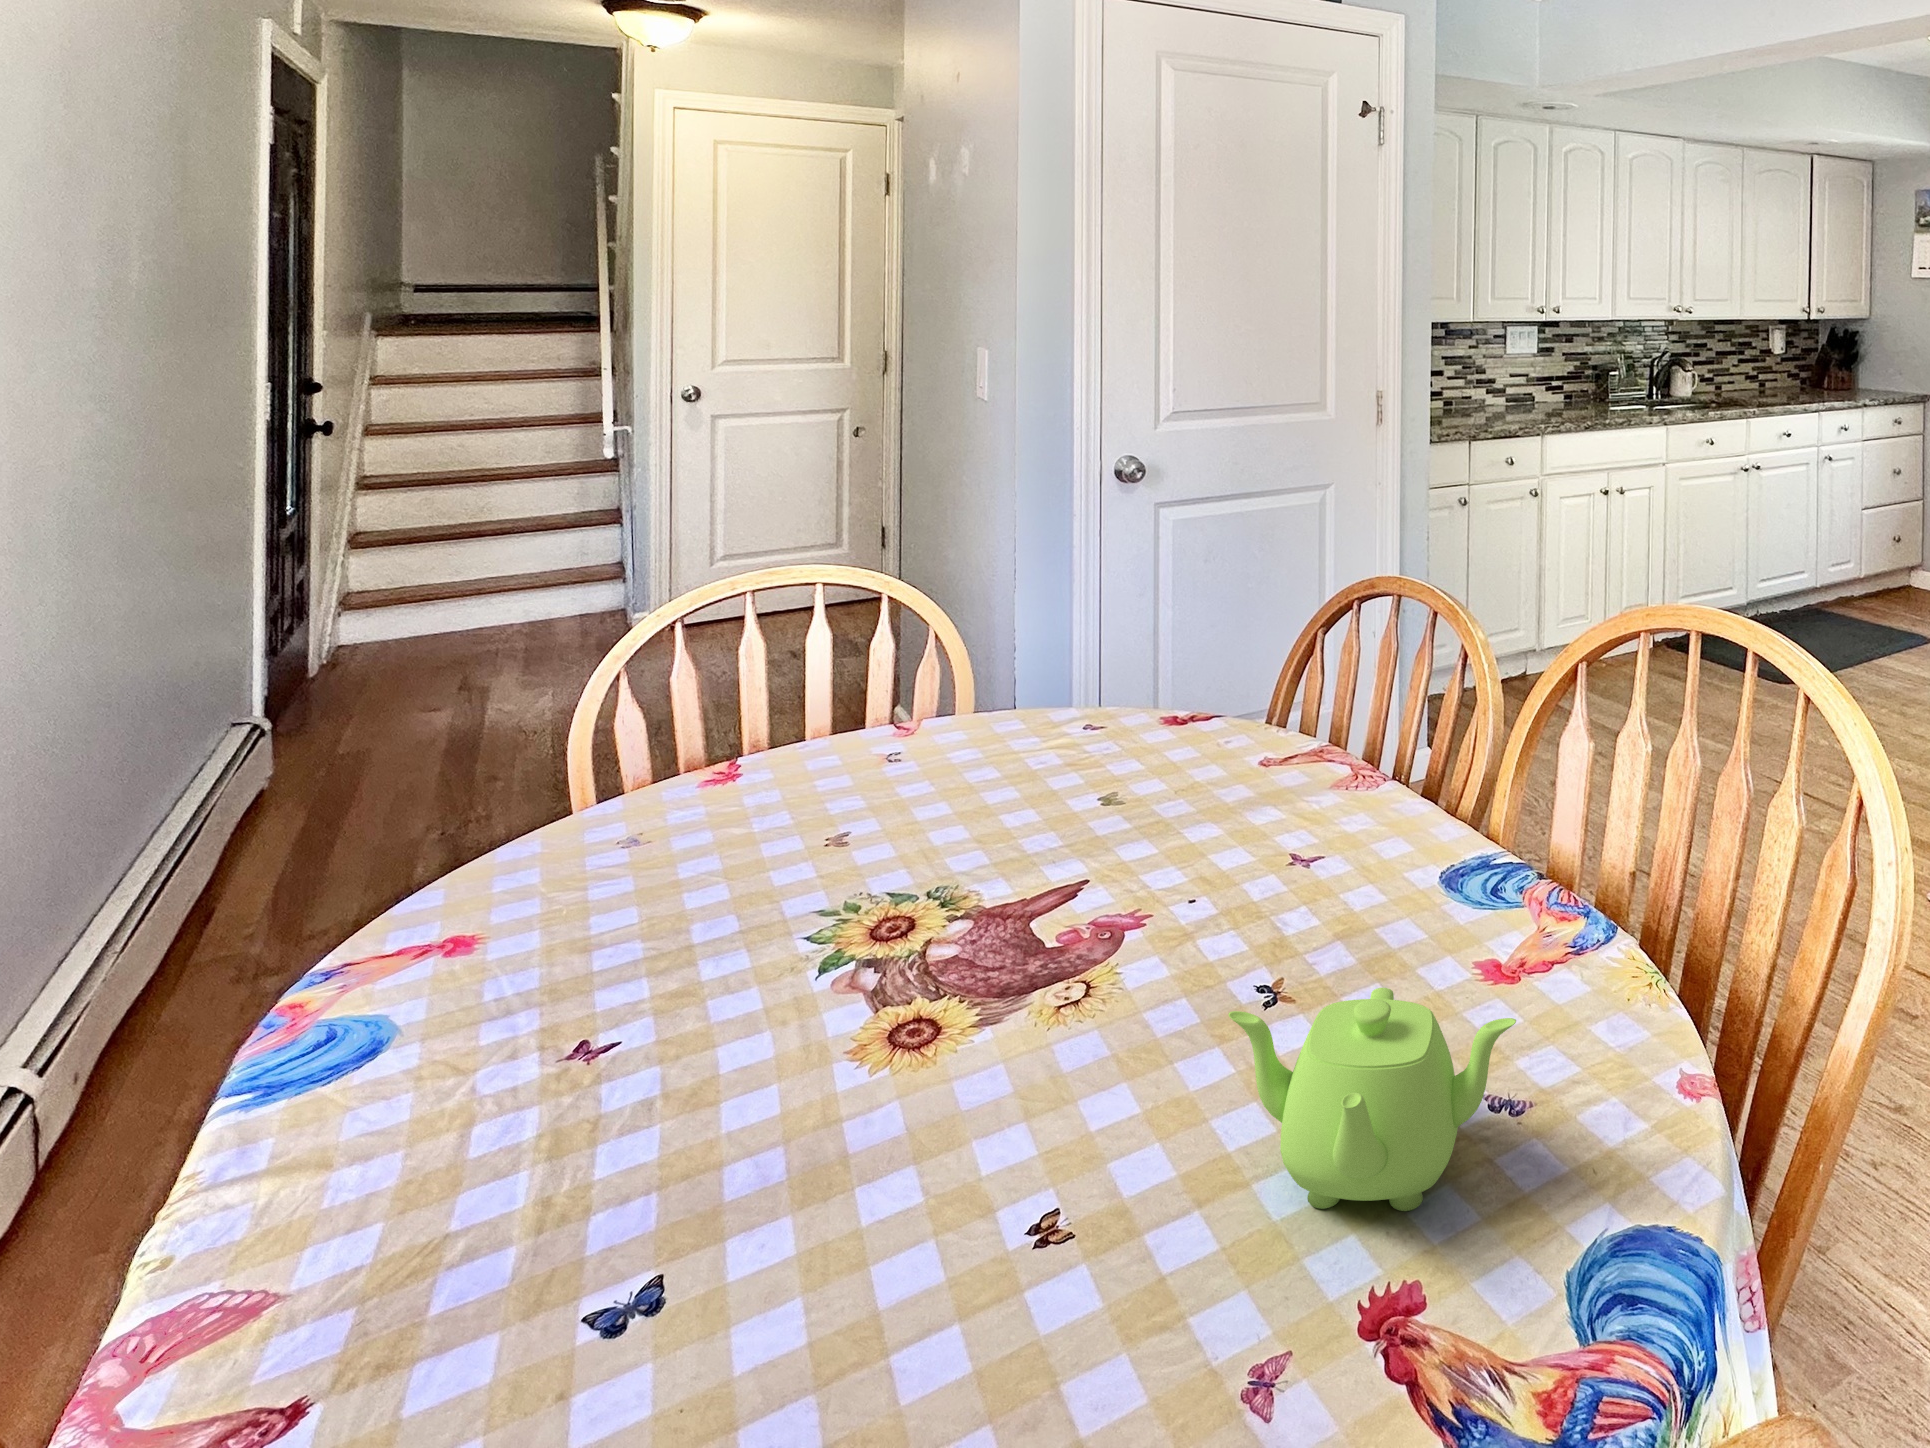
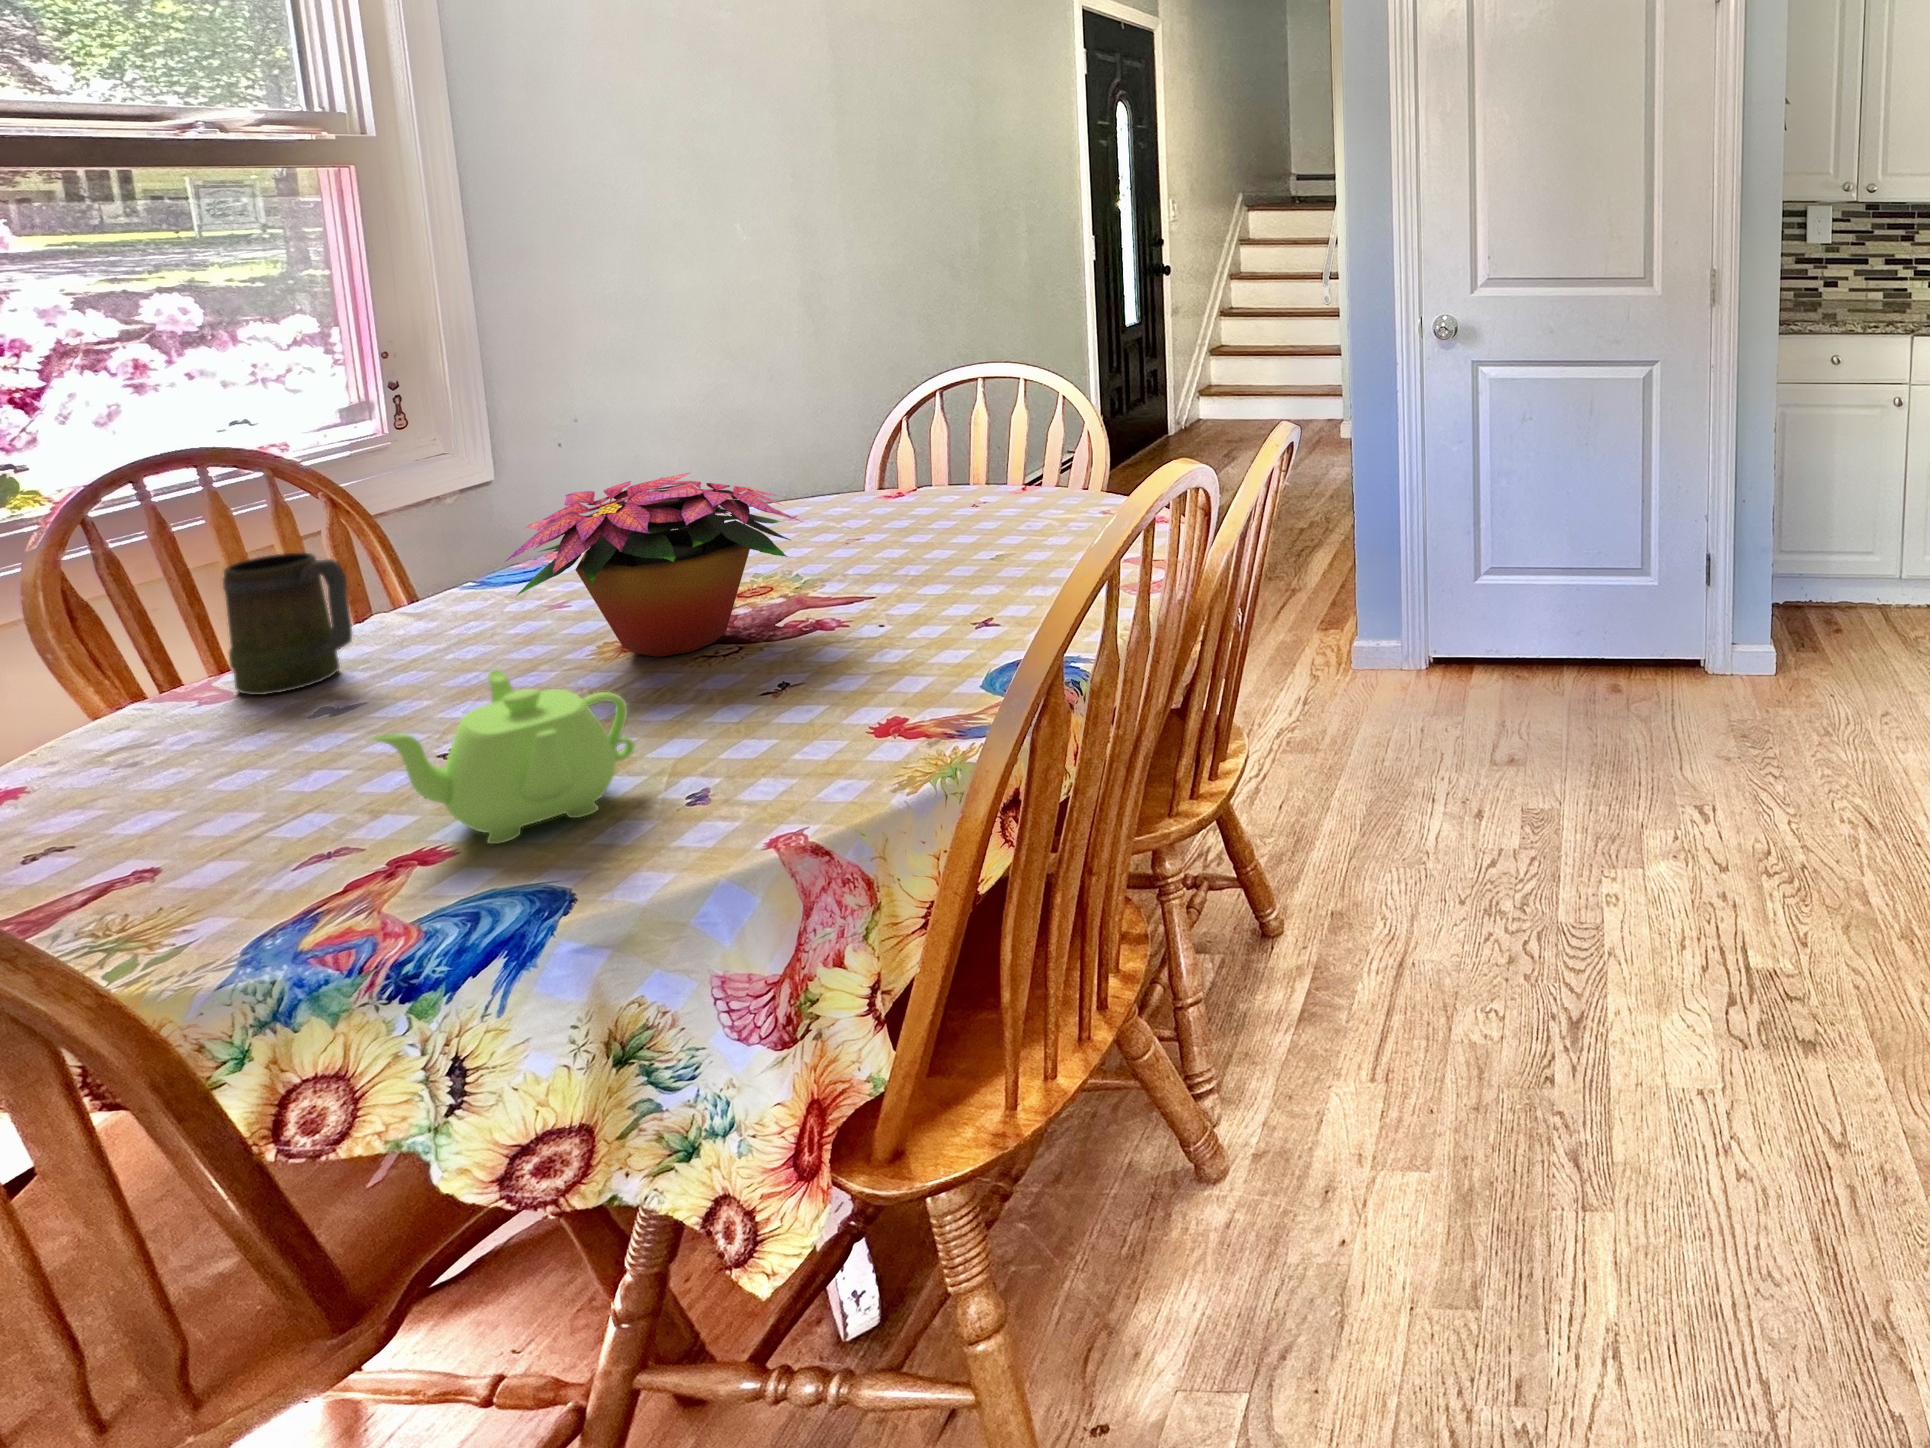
flower arrangement: none [792,729,1181,1014] -> present [506,473,800,657]
mug: none [394,994,637,1301] -> present [223,553,352,695]

